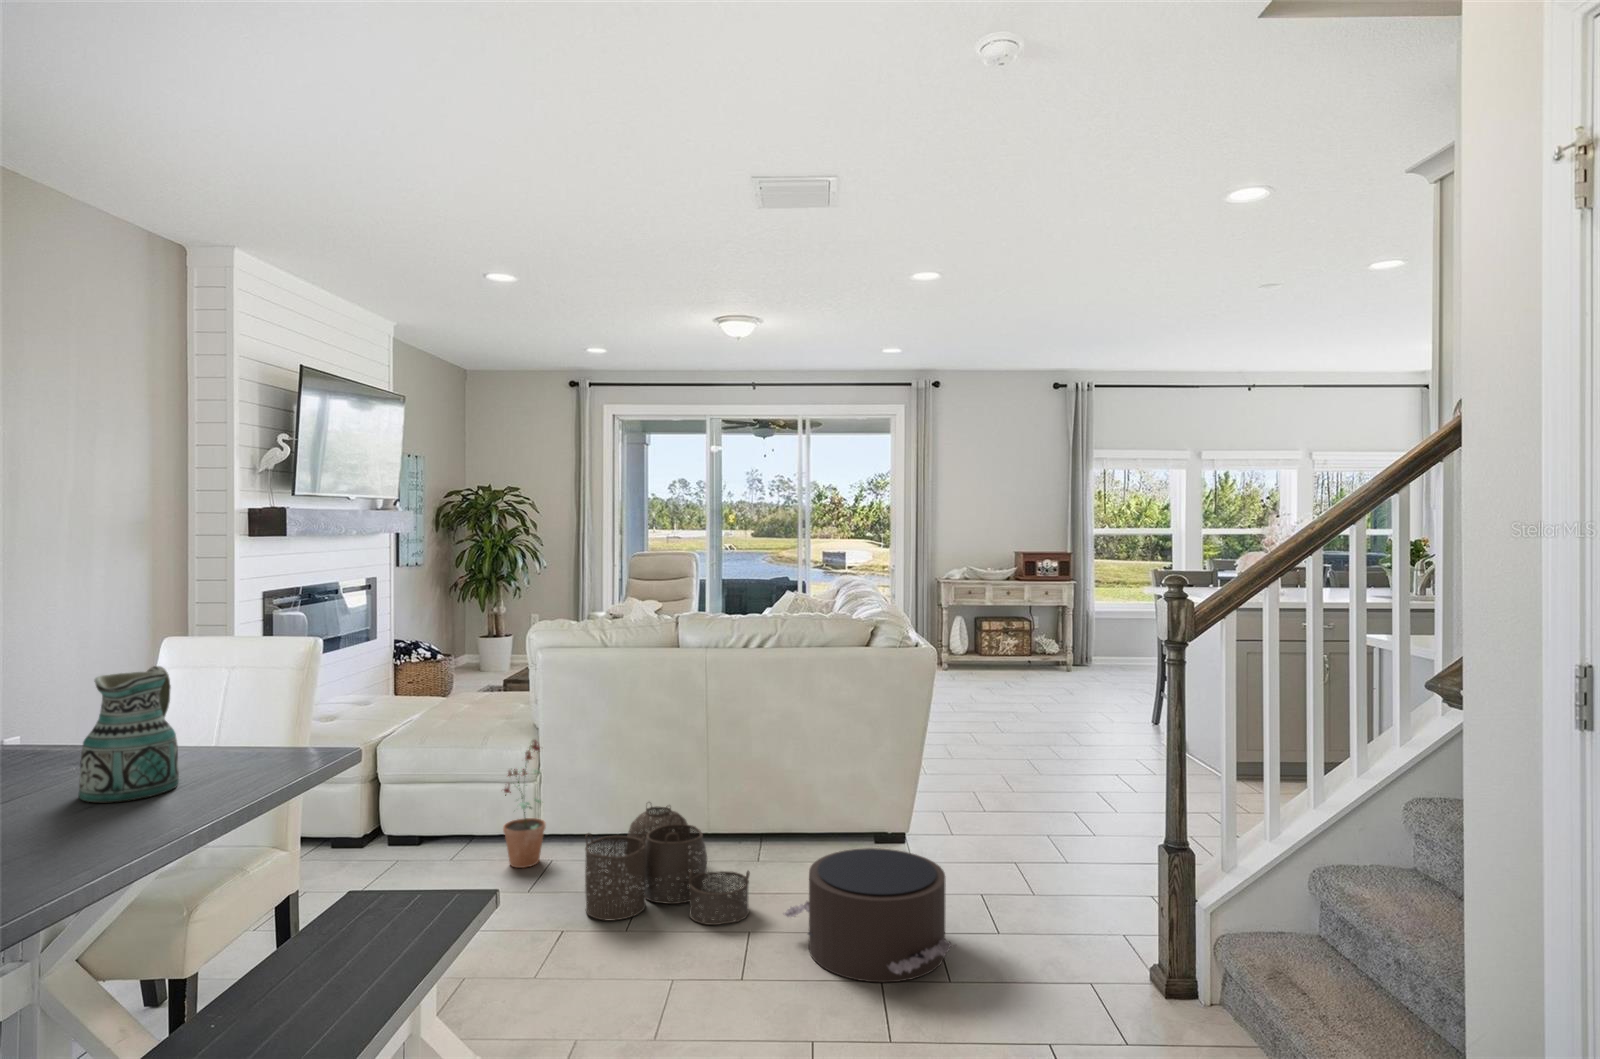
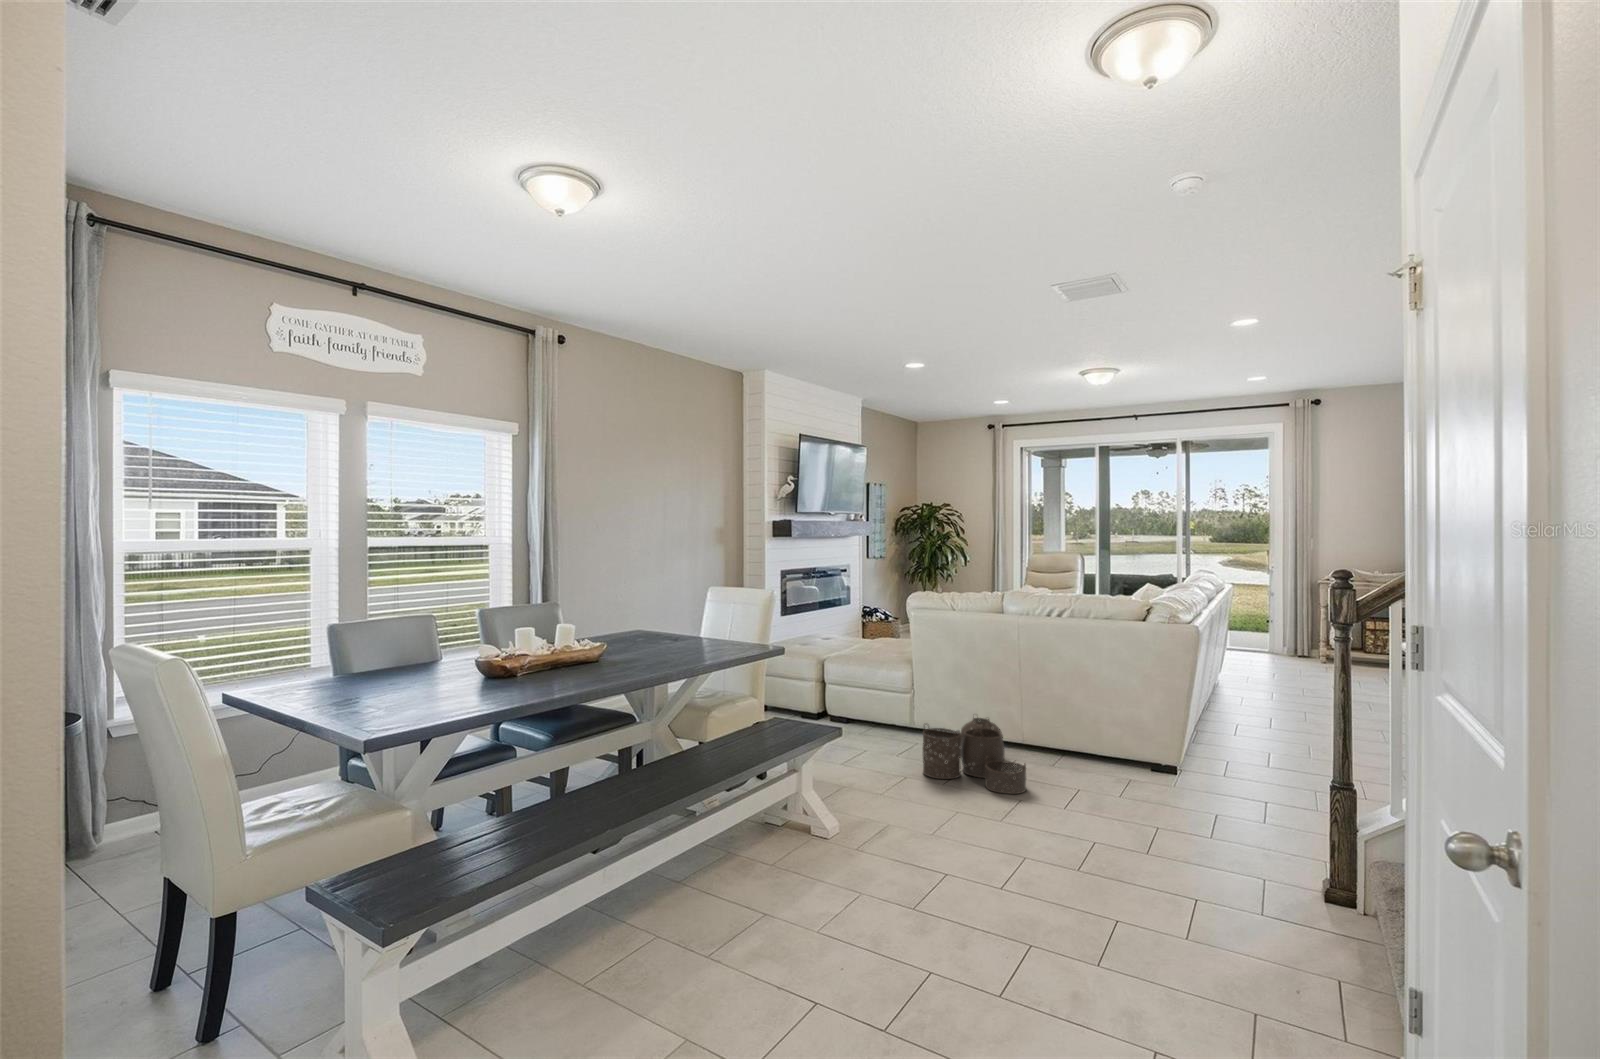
ceramic pitcher: present [79,666,179,802] -> none [666,596,704,655]
potted plant: present [503,740,546,868] -> none [885,666,913,744]
pouf: present [784,848,952,982] -> none [1040,758,1155,846]

